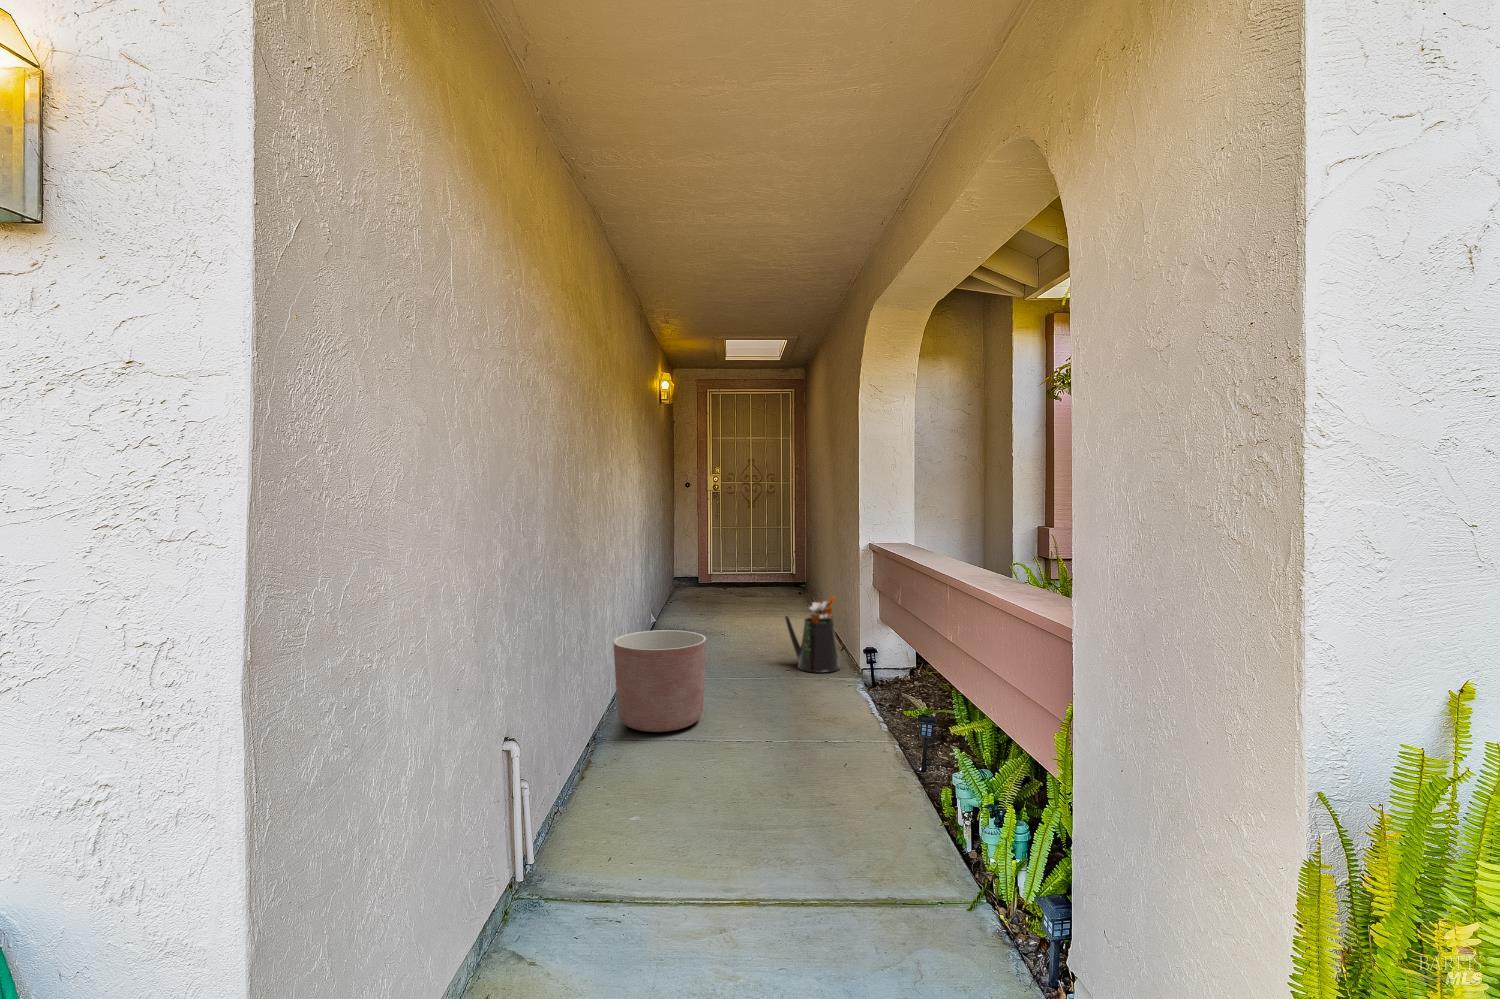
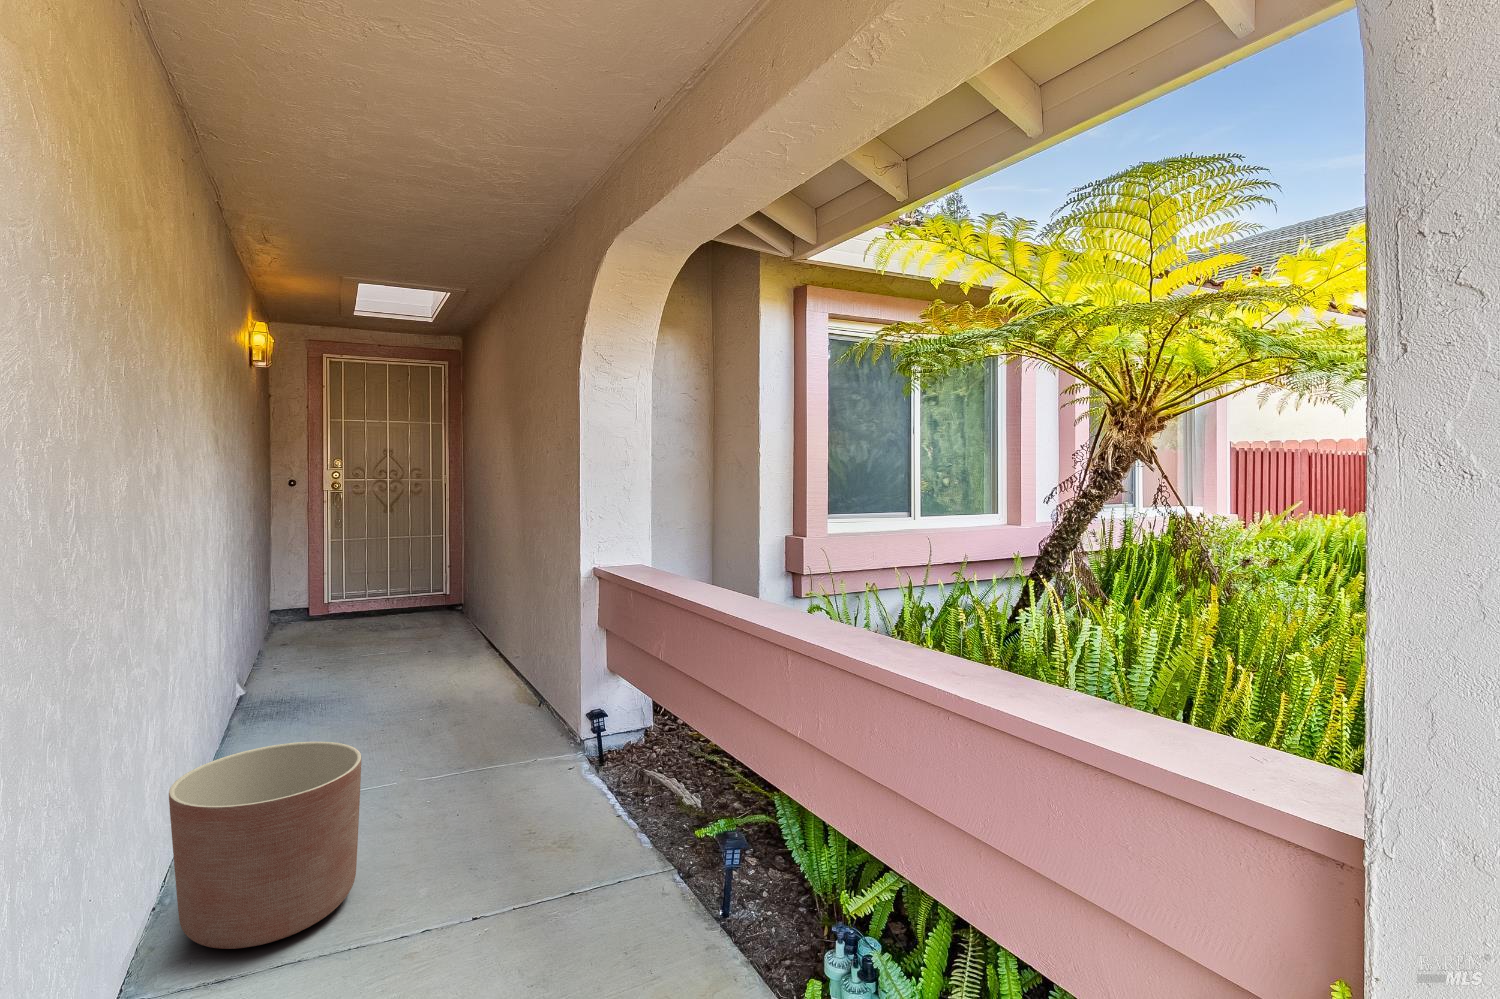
watering can: present [785,596,840,673] -> none [470,640,562,752]

